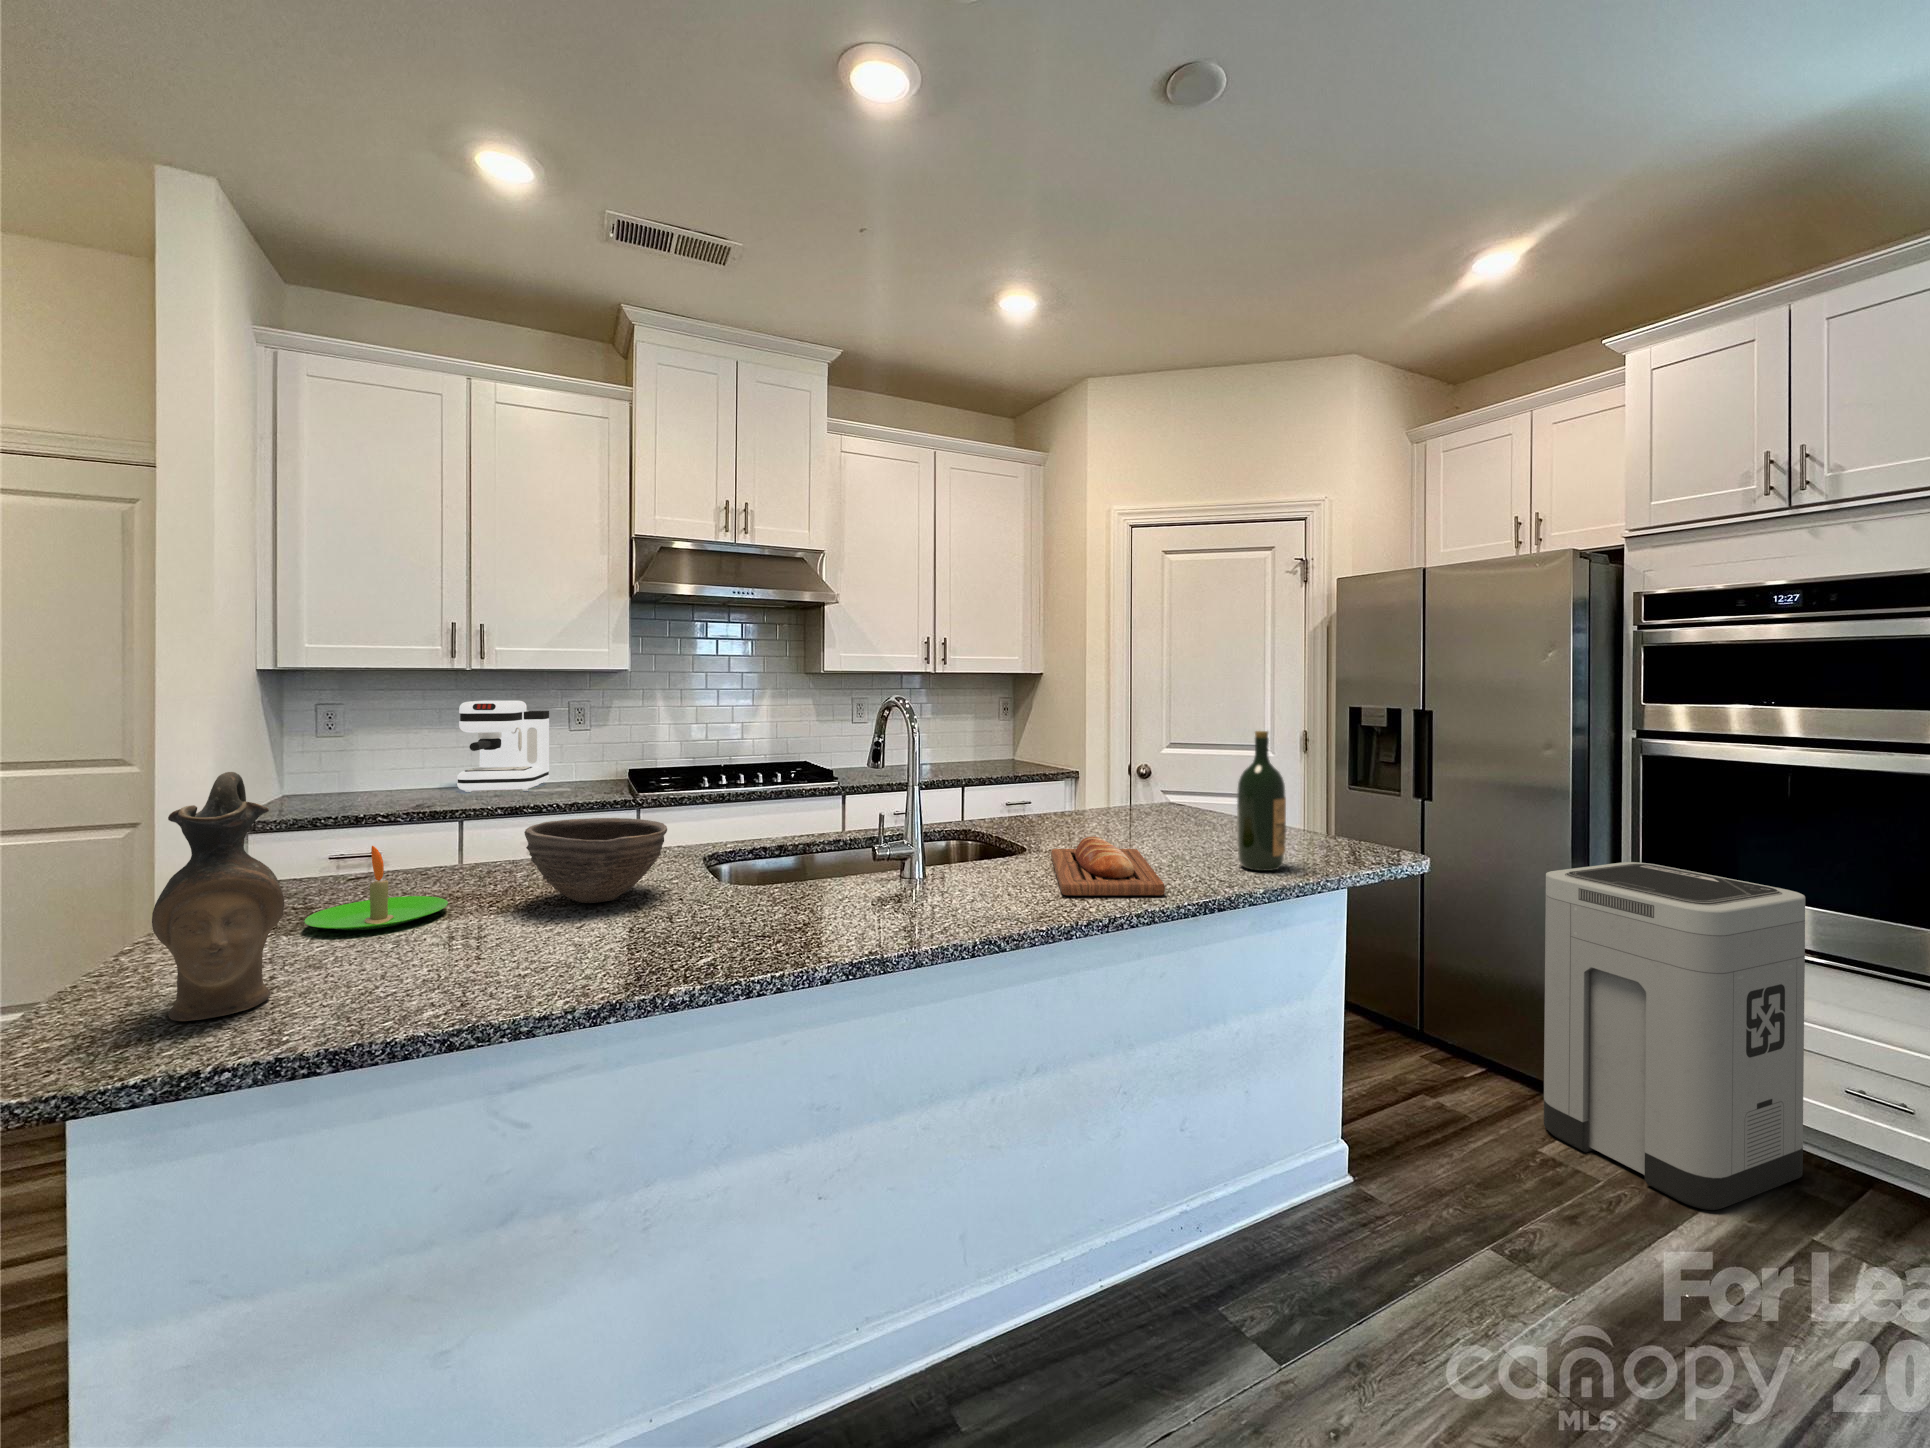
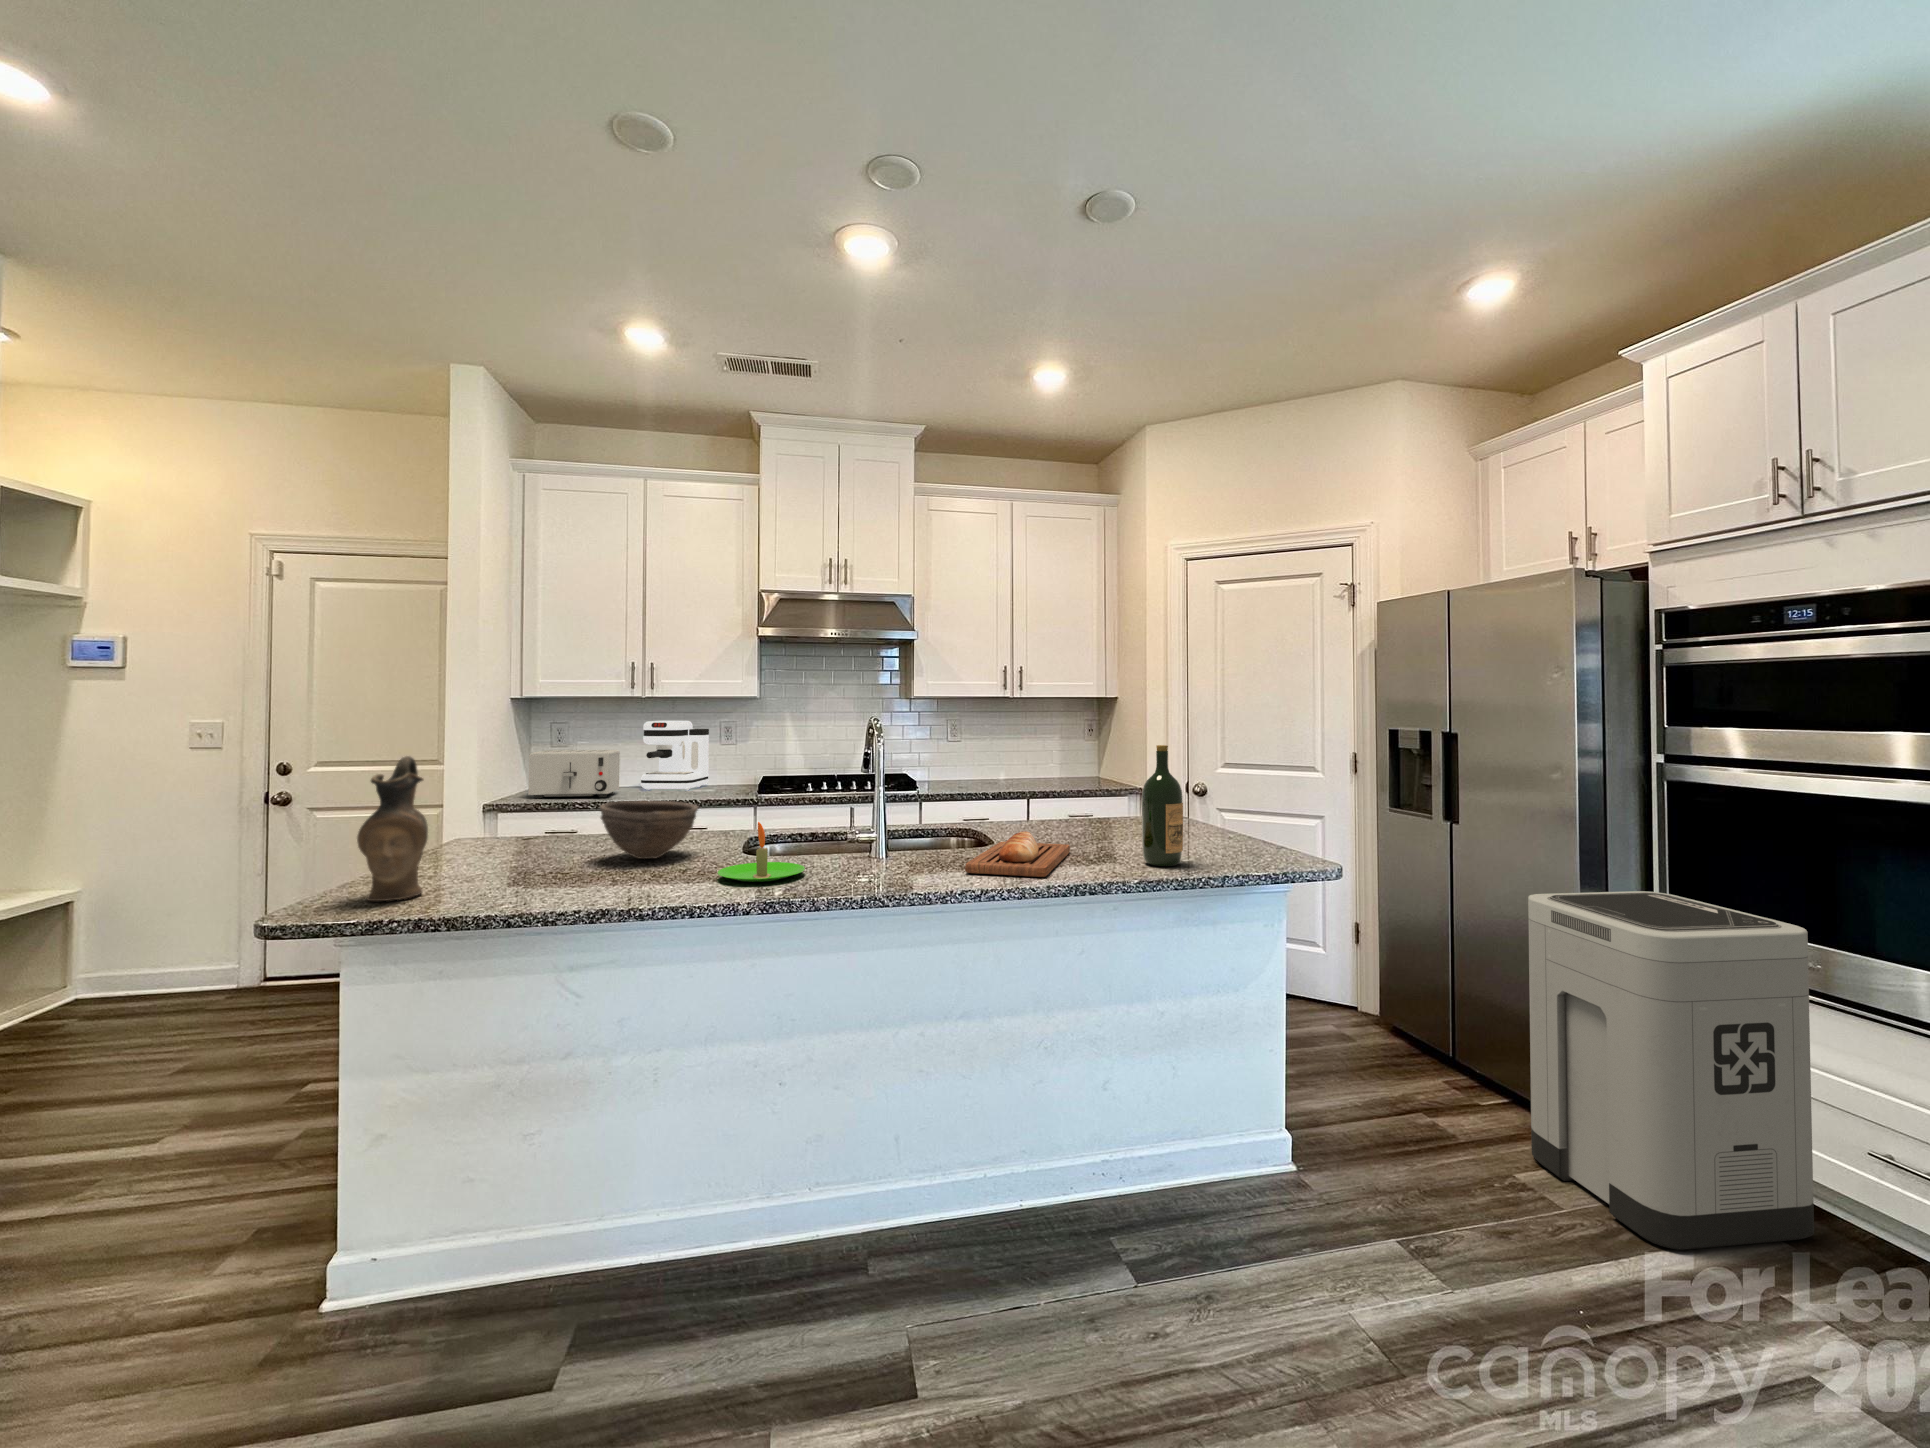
toaster: none [295,741,430,811] -> present [528,750,620,798]
candle: present [304,846,448,930] -> present [718,822,805,882]

